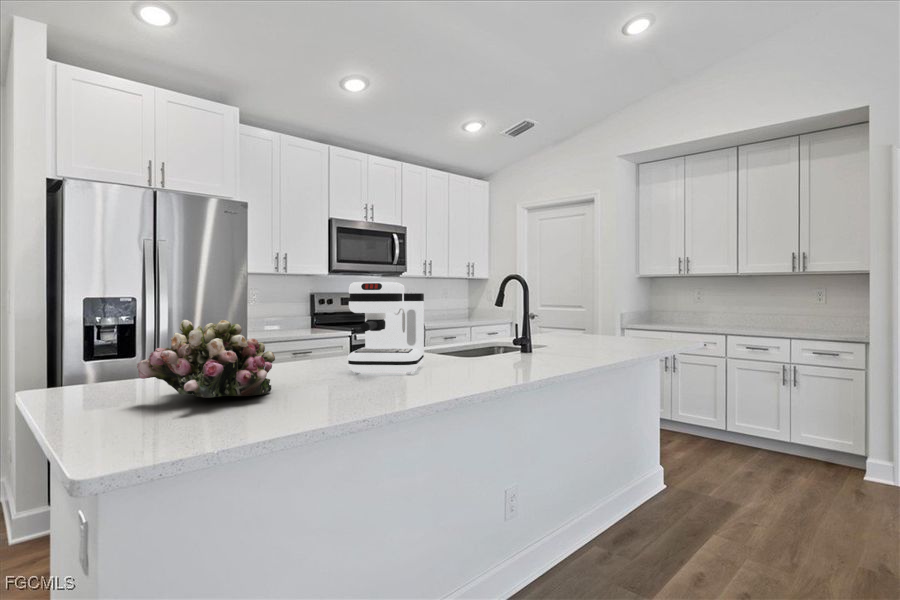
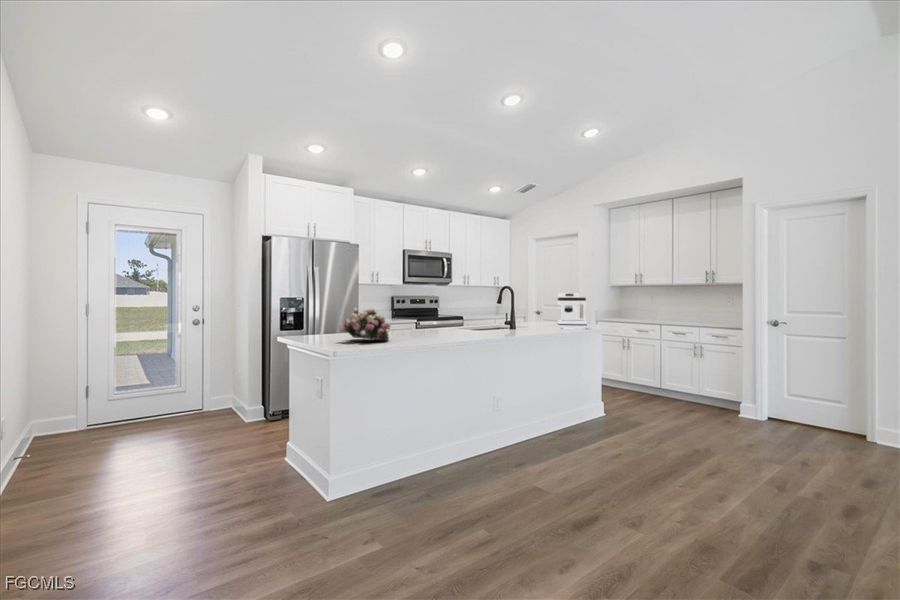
coffee maker: present [348,282,424,374] -> present [557,293,587,329]

